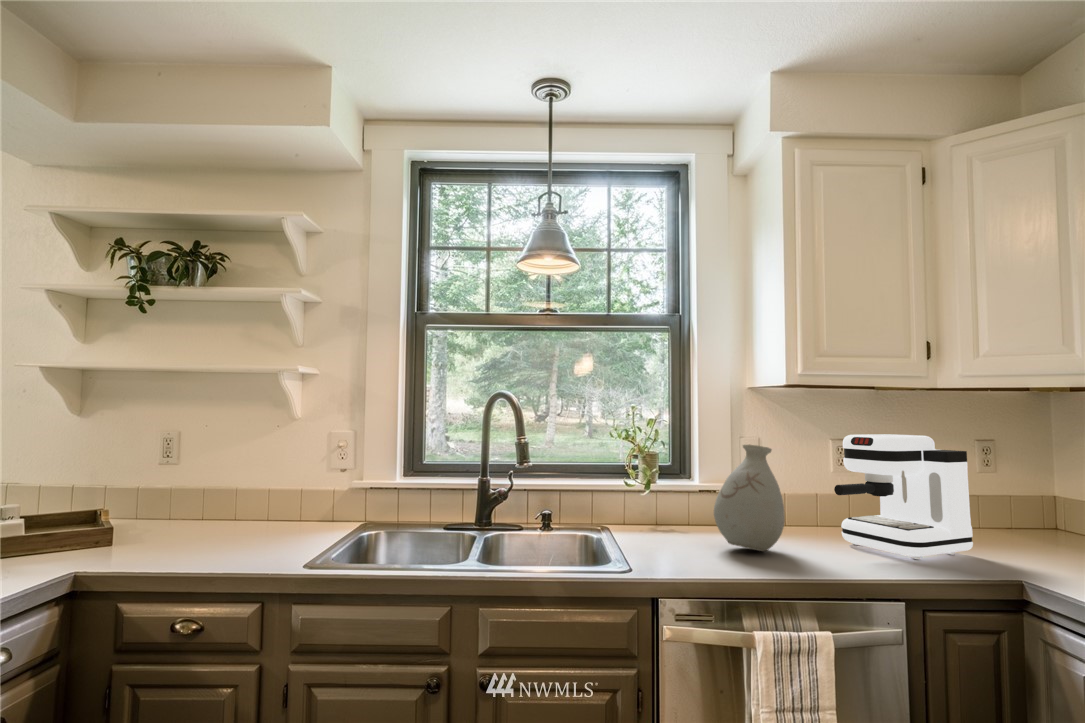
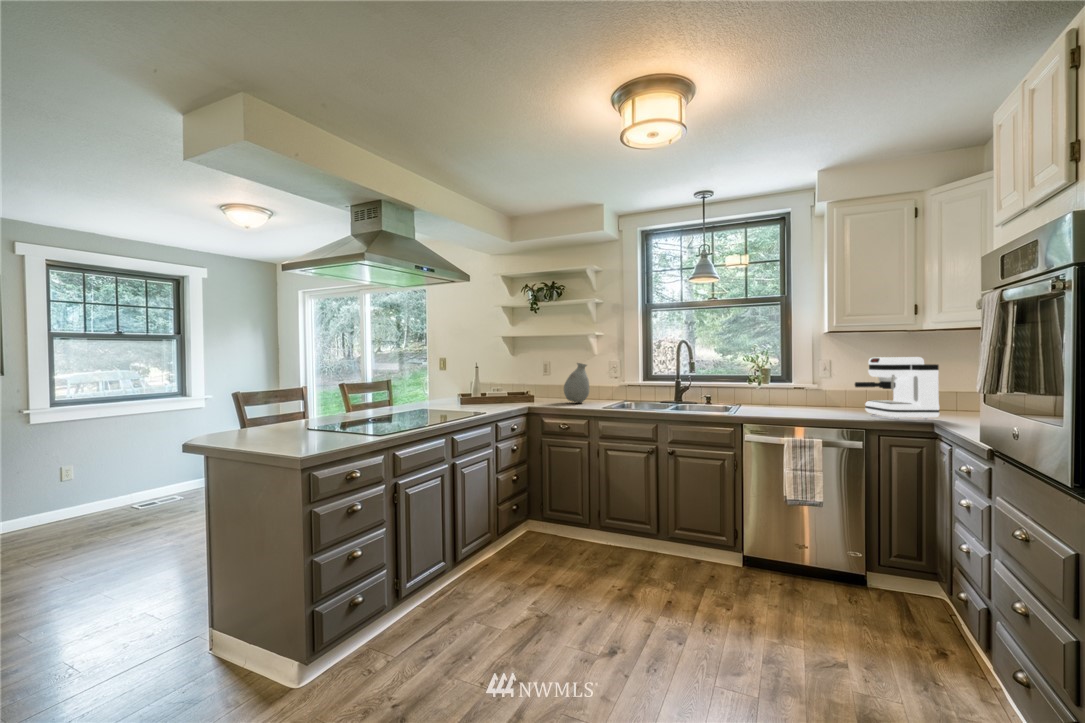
vase: present [714,445,785,551] -> present [564,363,589,403]

